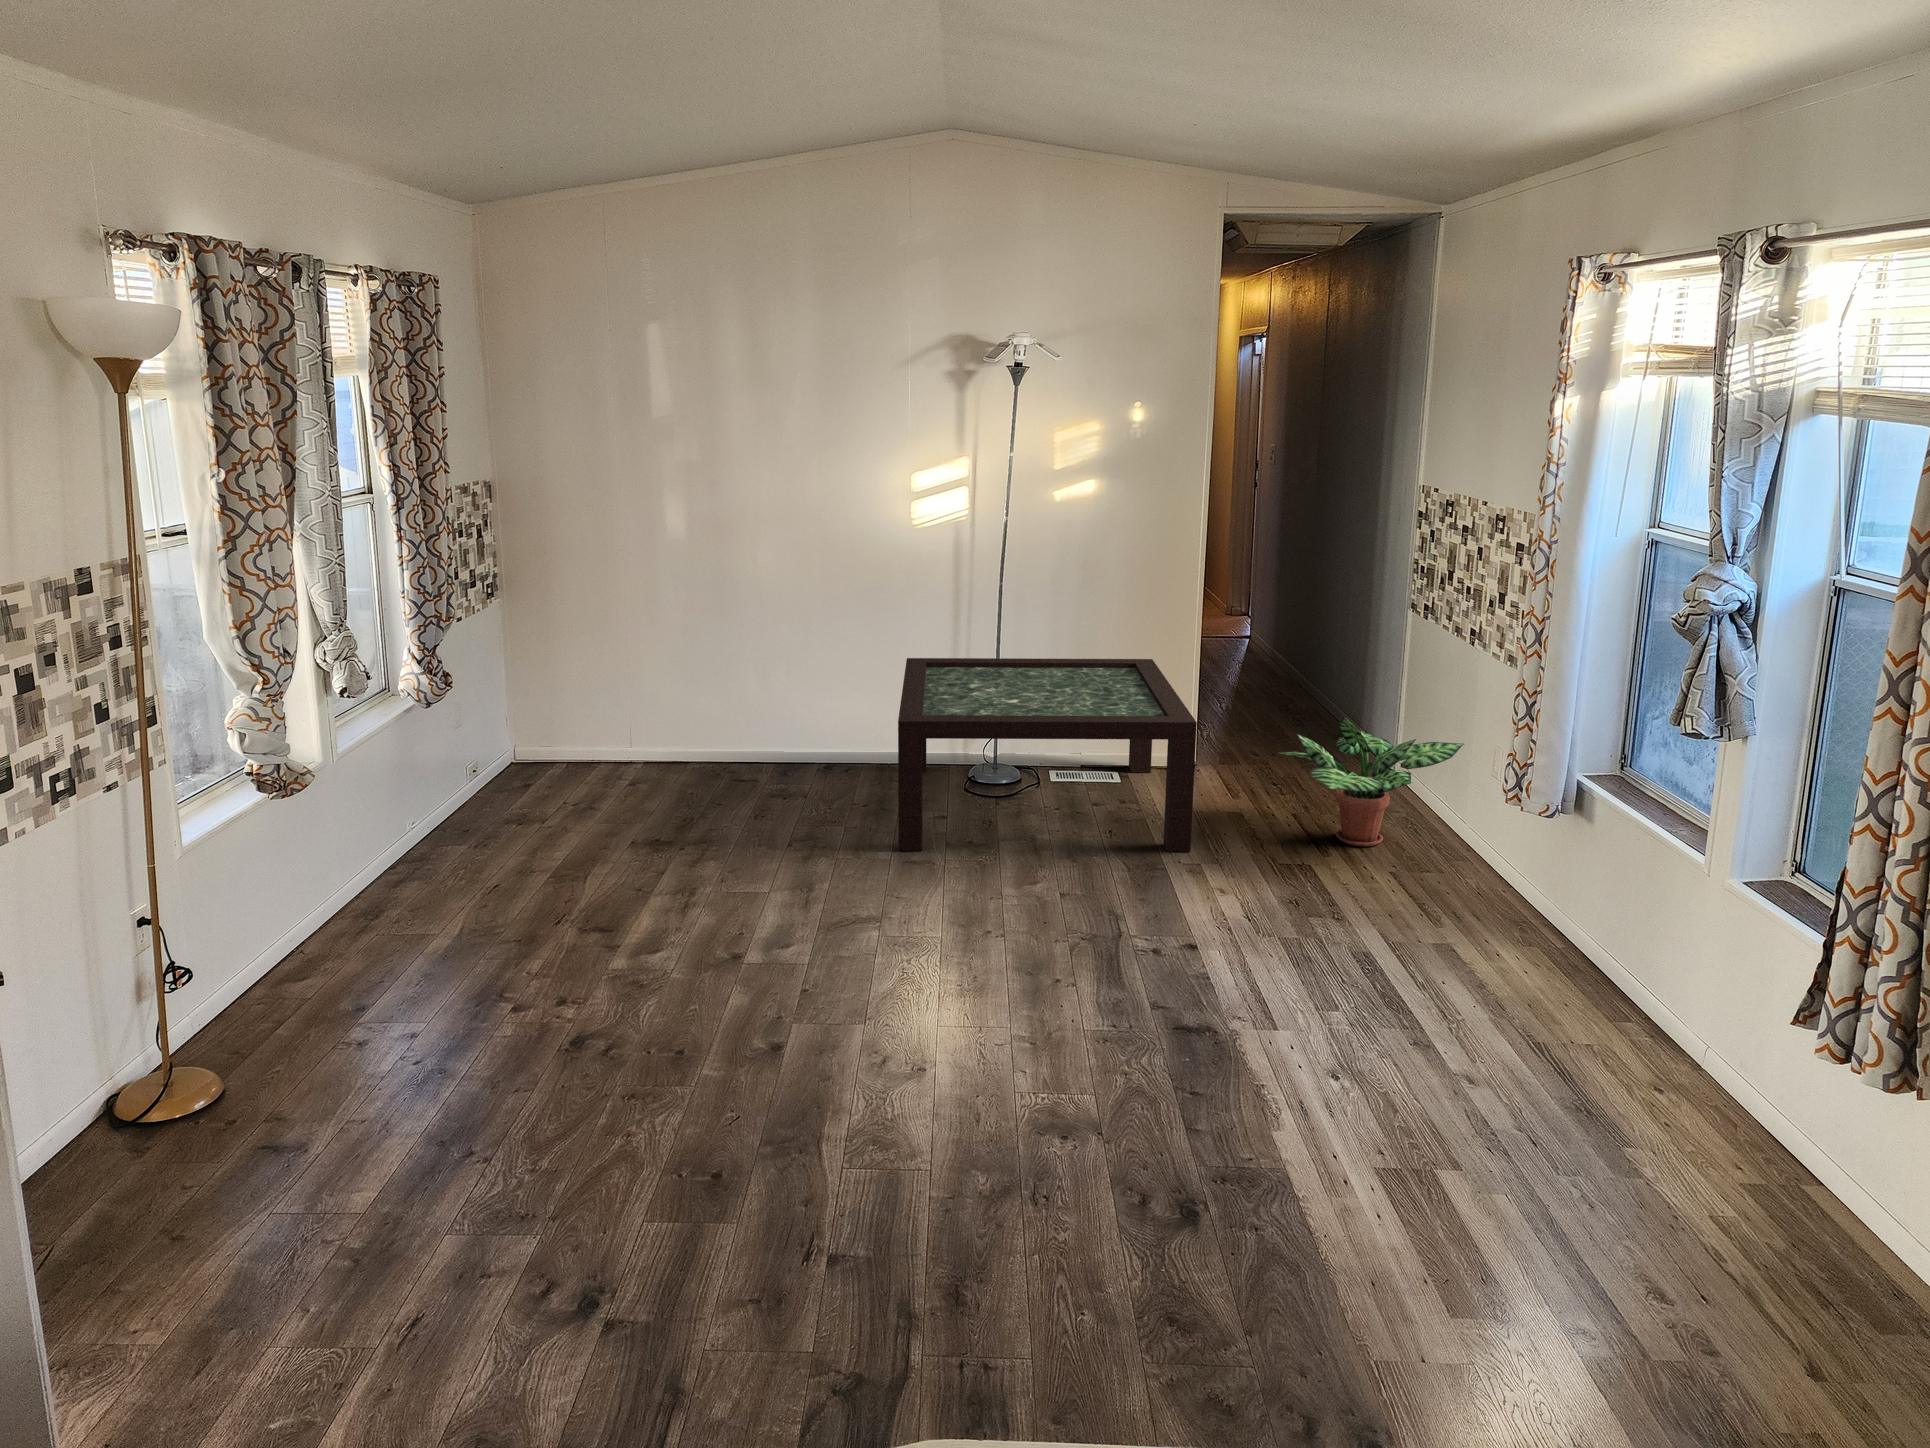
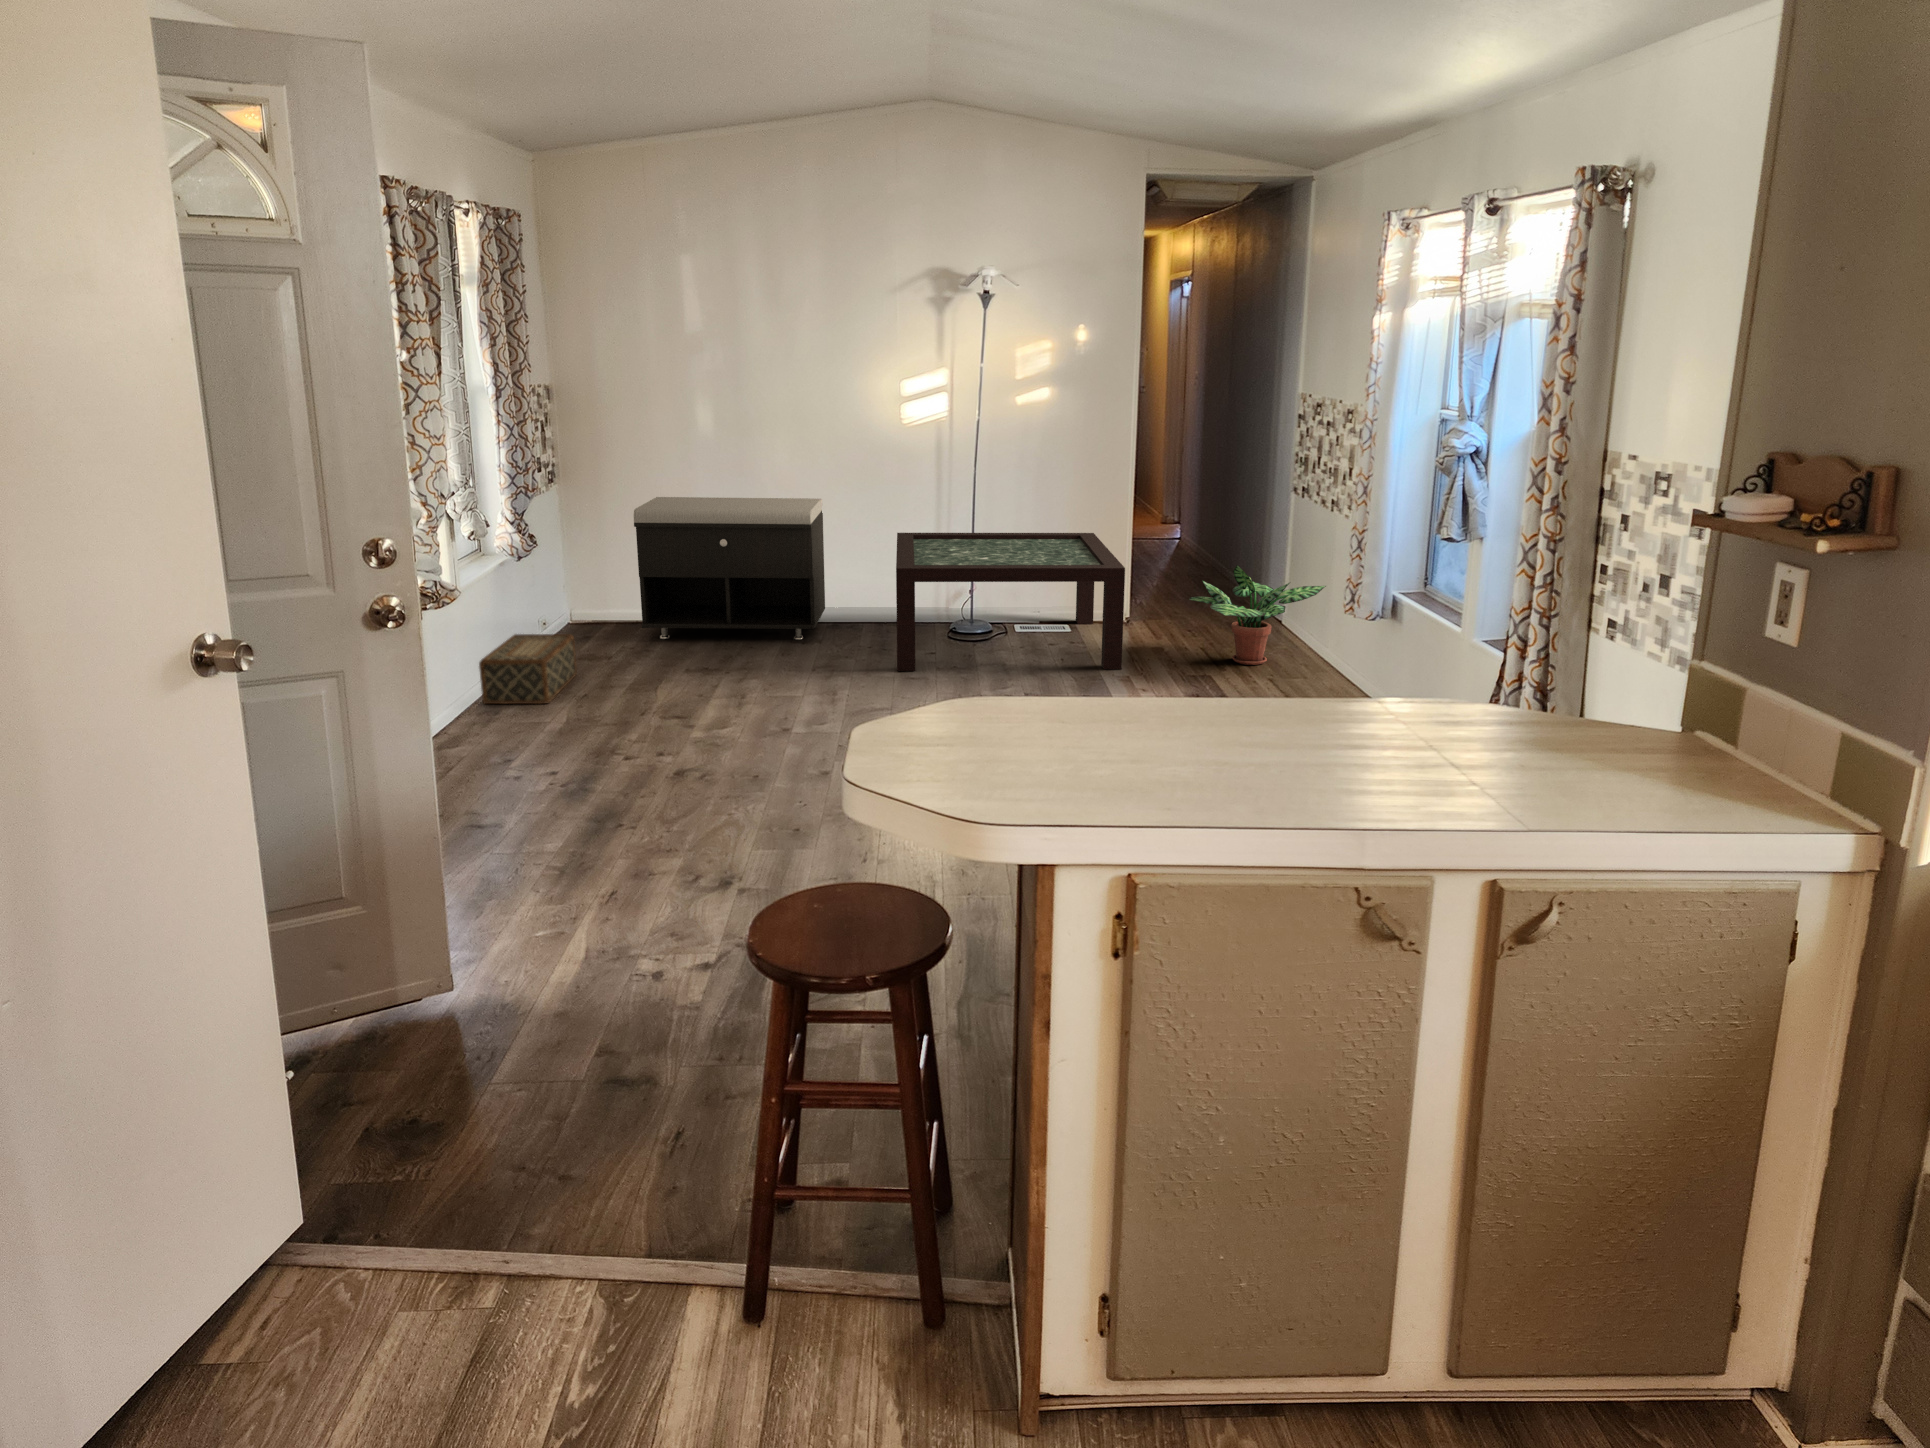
storage bench: none [579,614,818,795] -> present [634,497,825,640]
woven basket: none [361,800,497,901] -> present [479,634,577,704]

